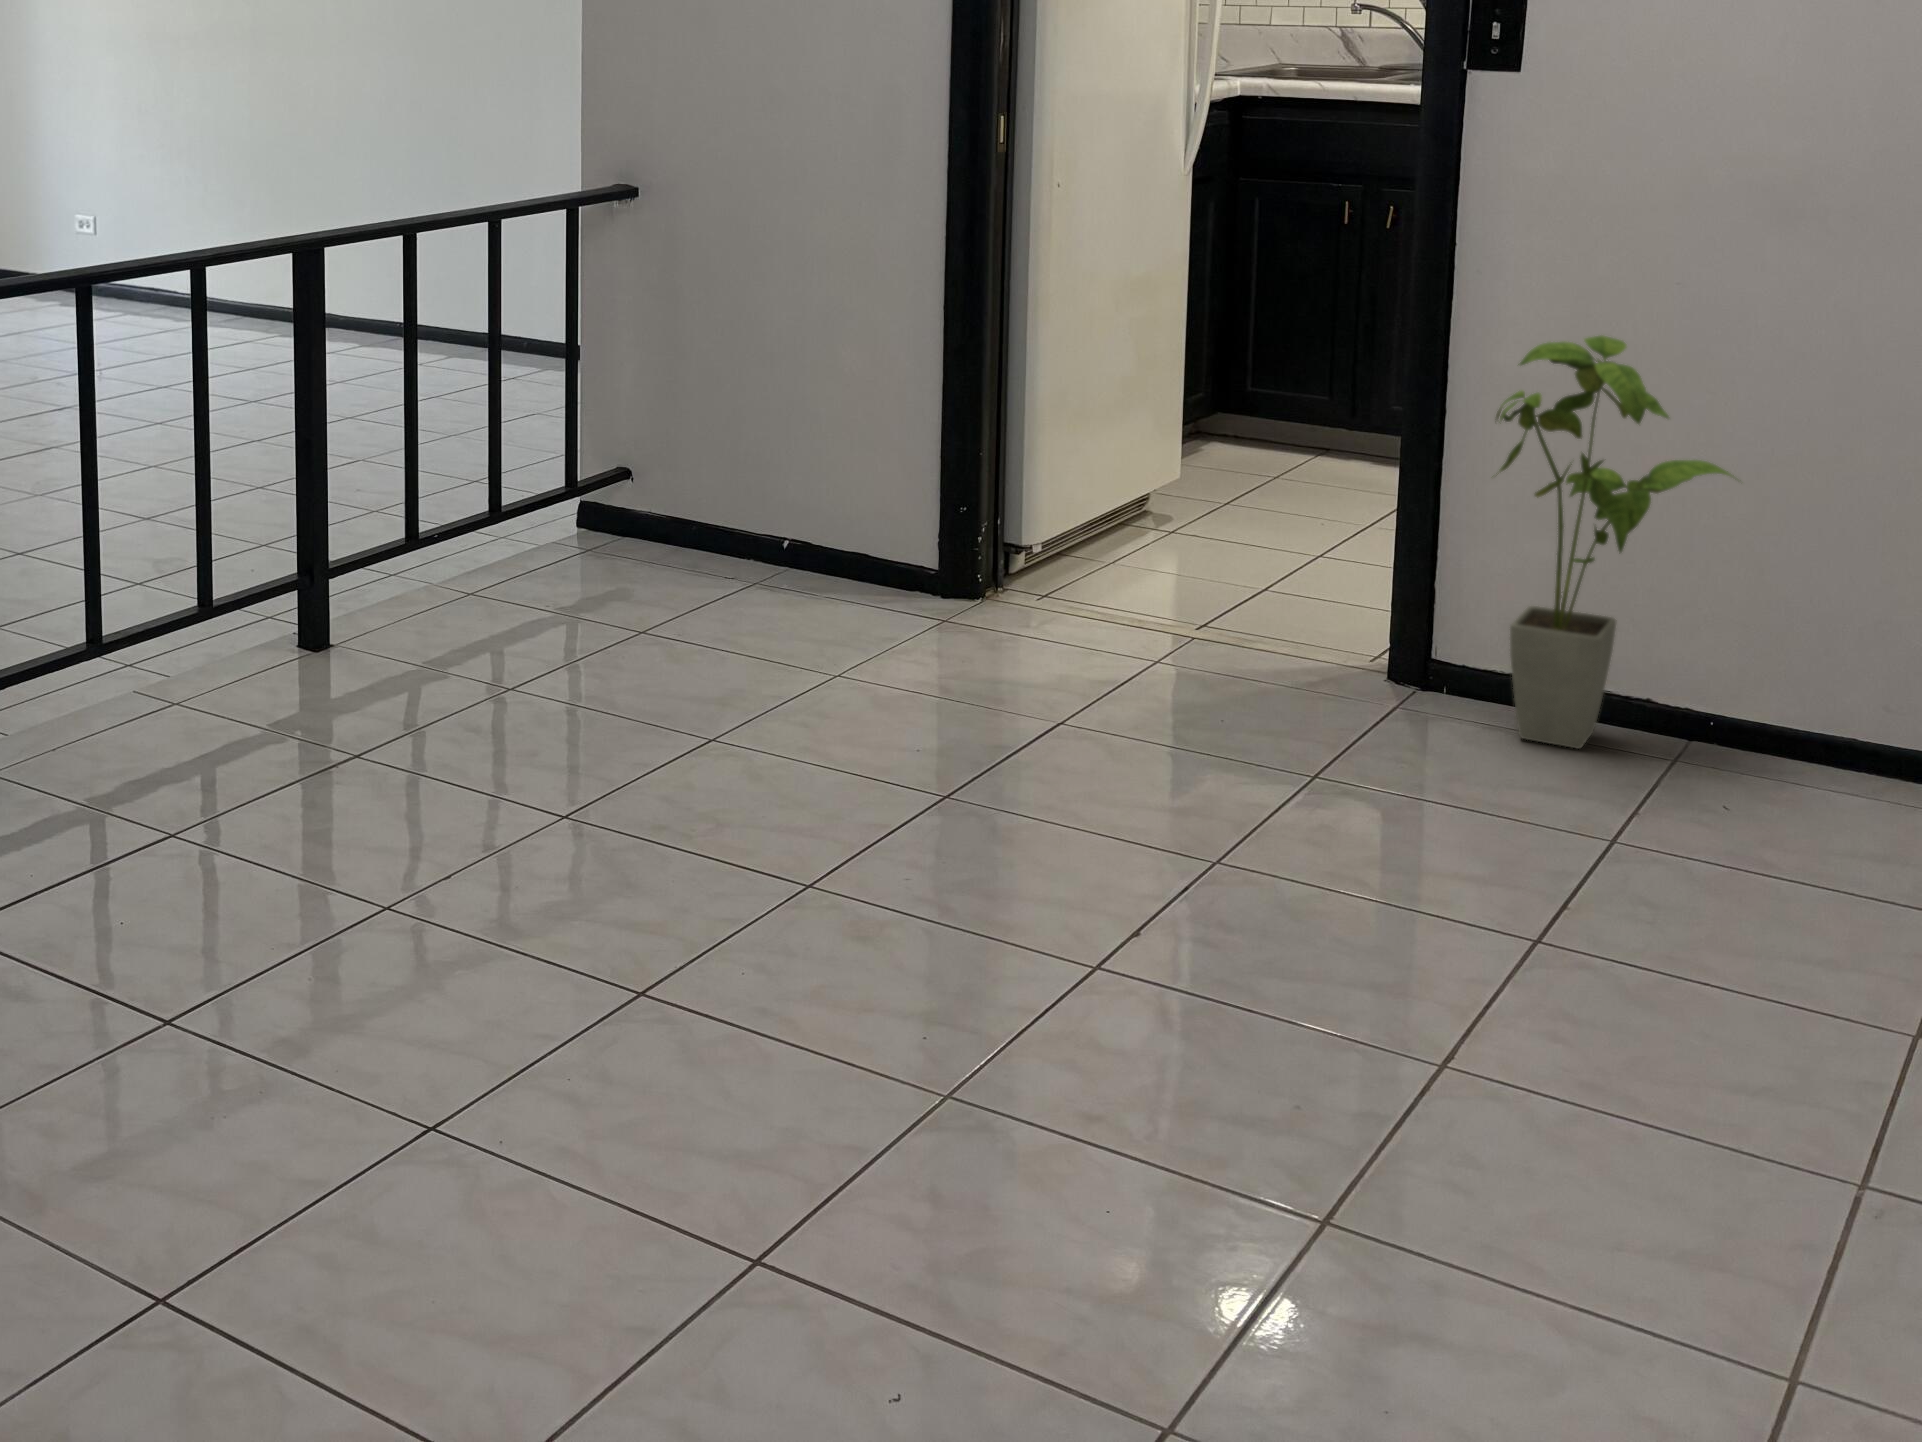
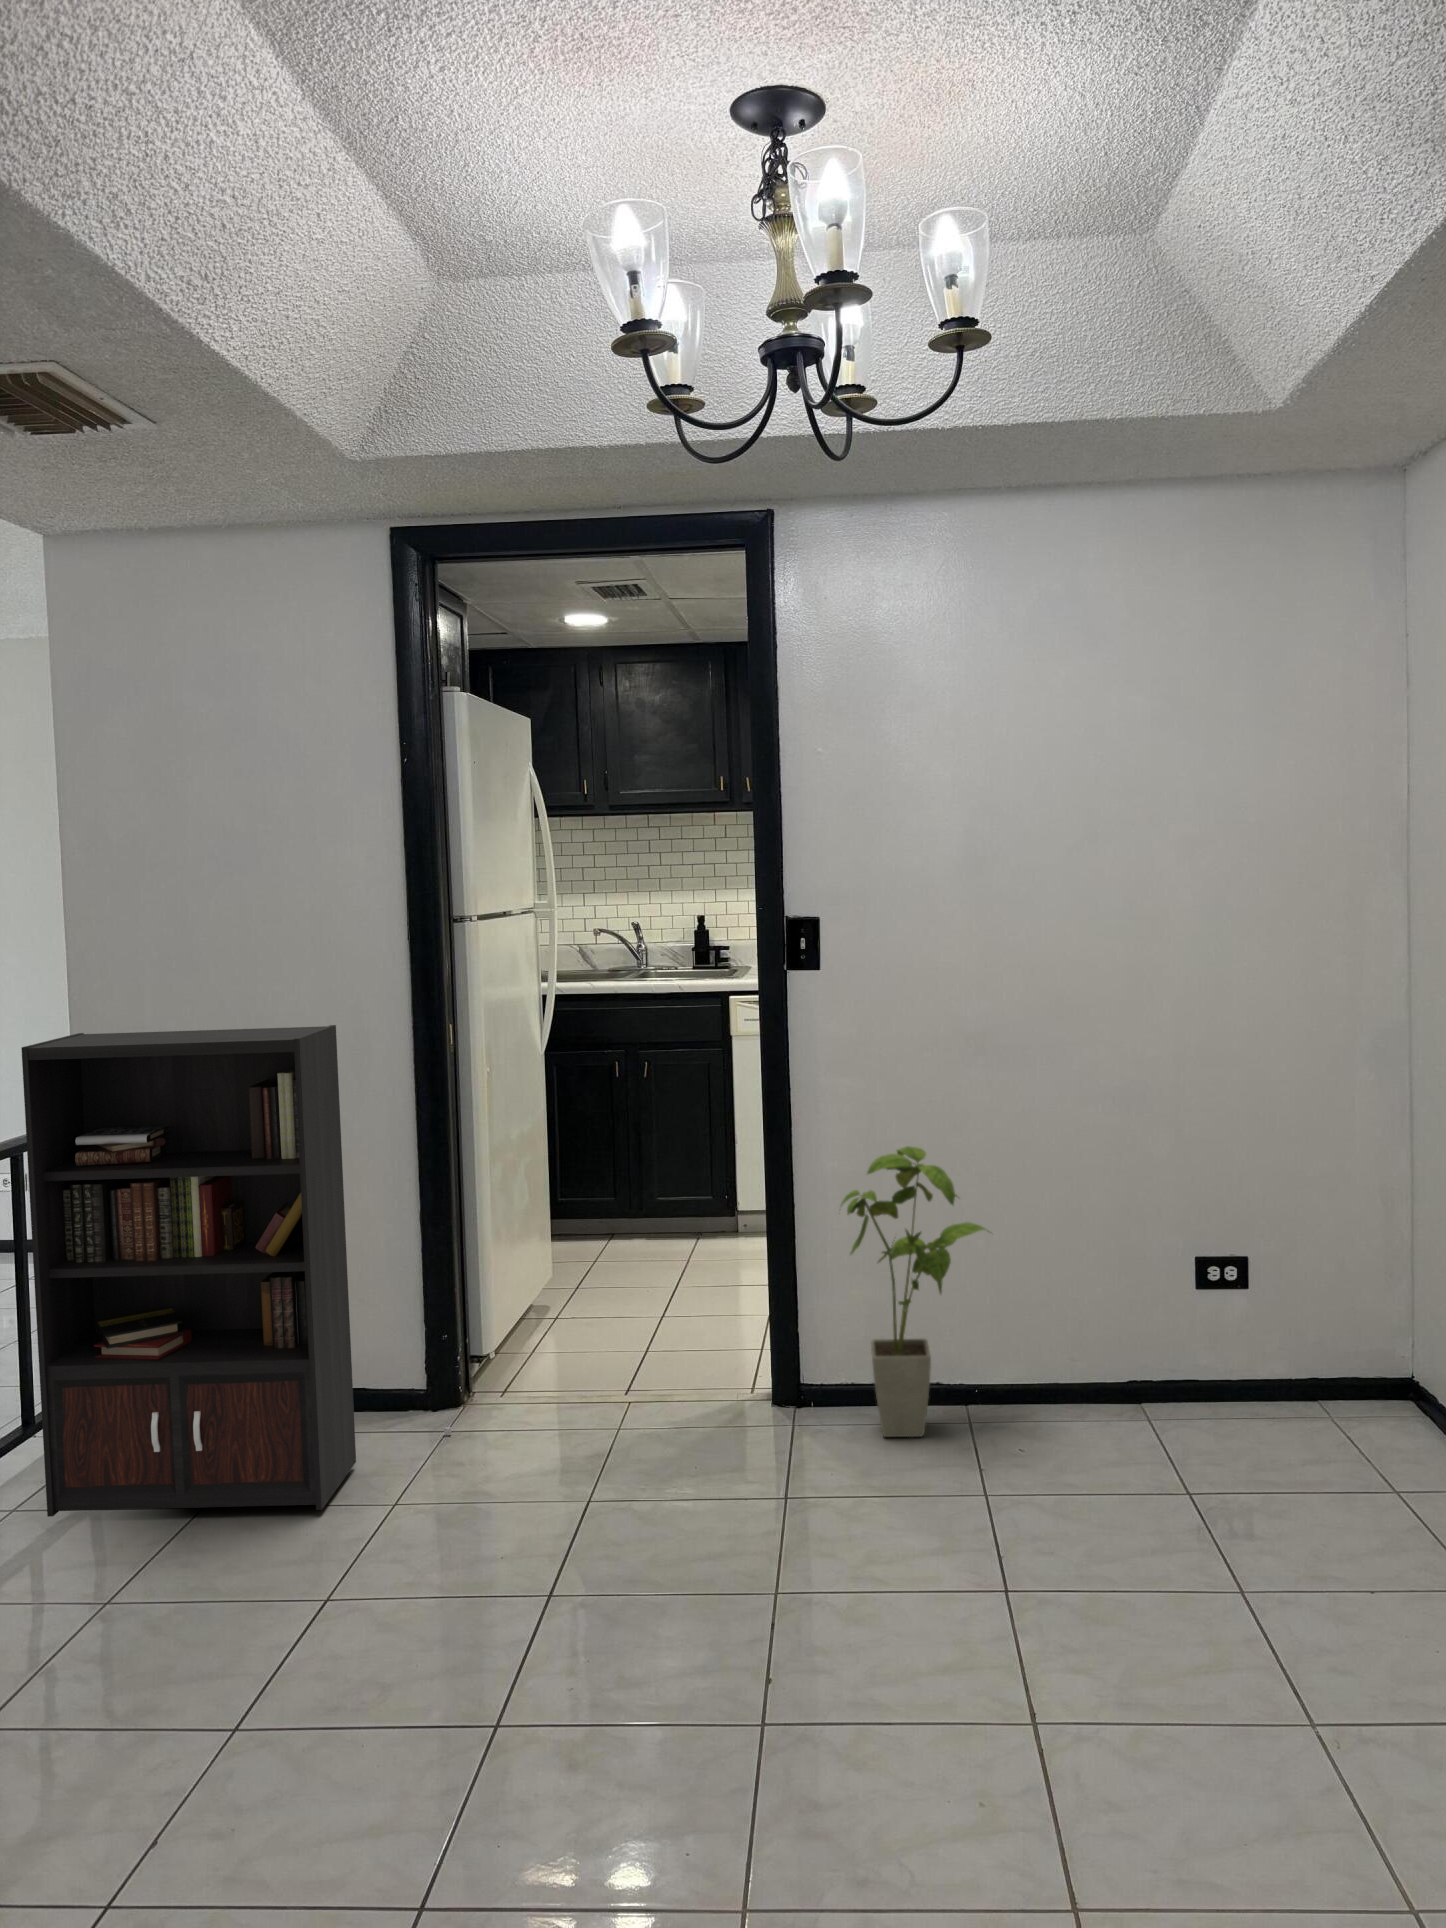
bookcase: none [483,96,951,667] -> present [21,1025,451,1517]

